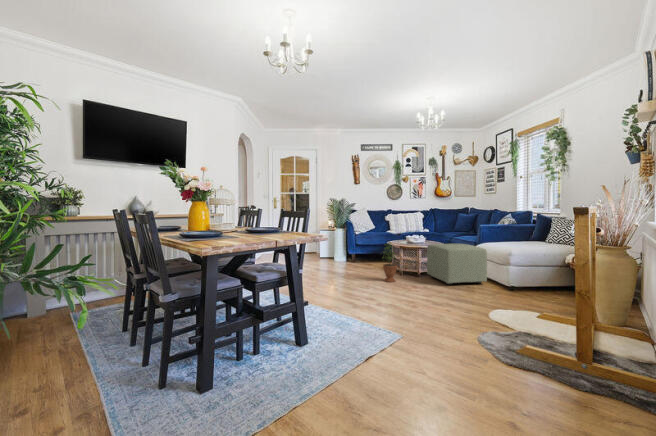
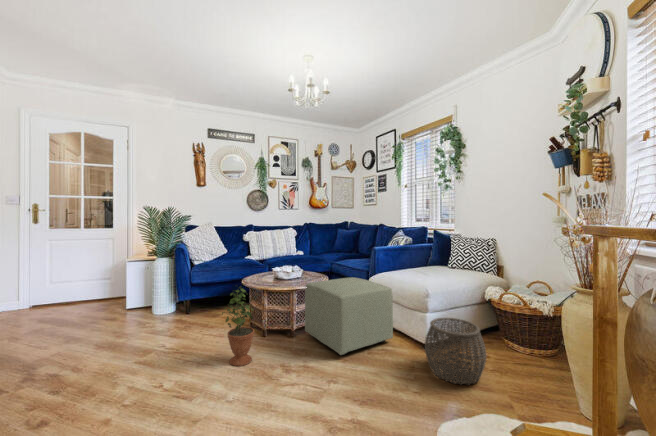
woven basket: none [501,266,543,302] -> present [425,318,486,385]

